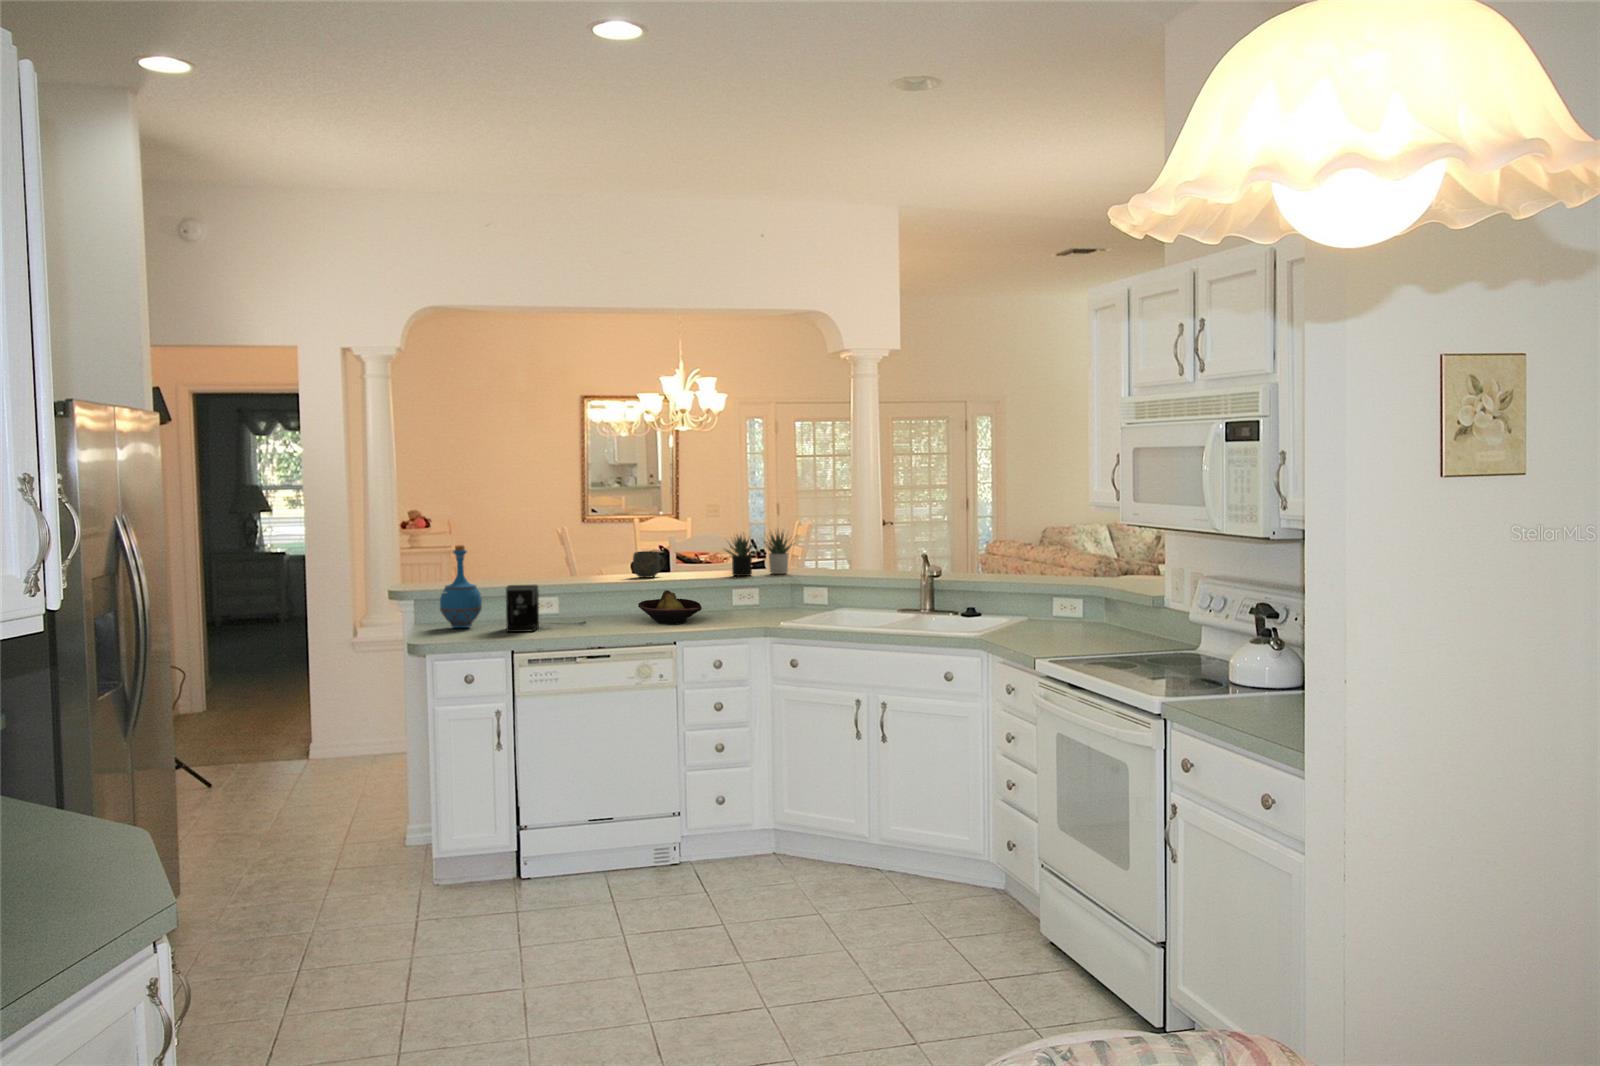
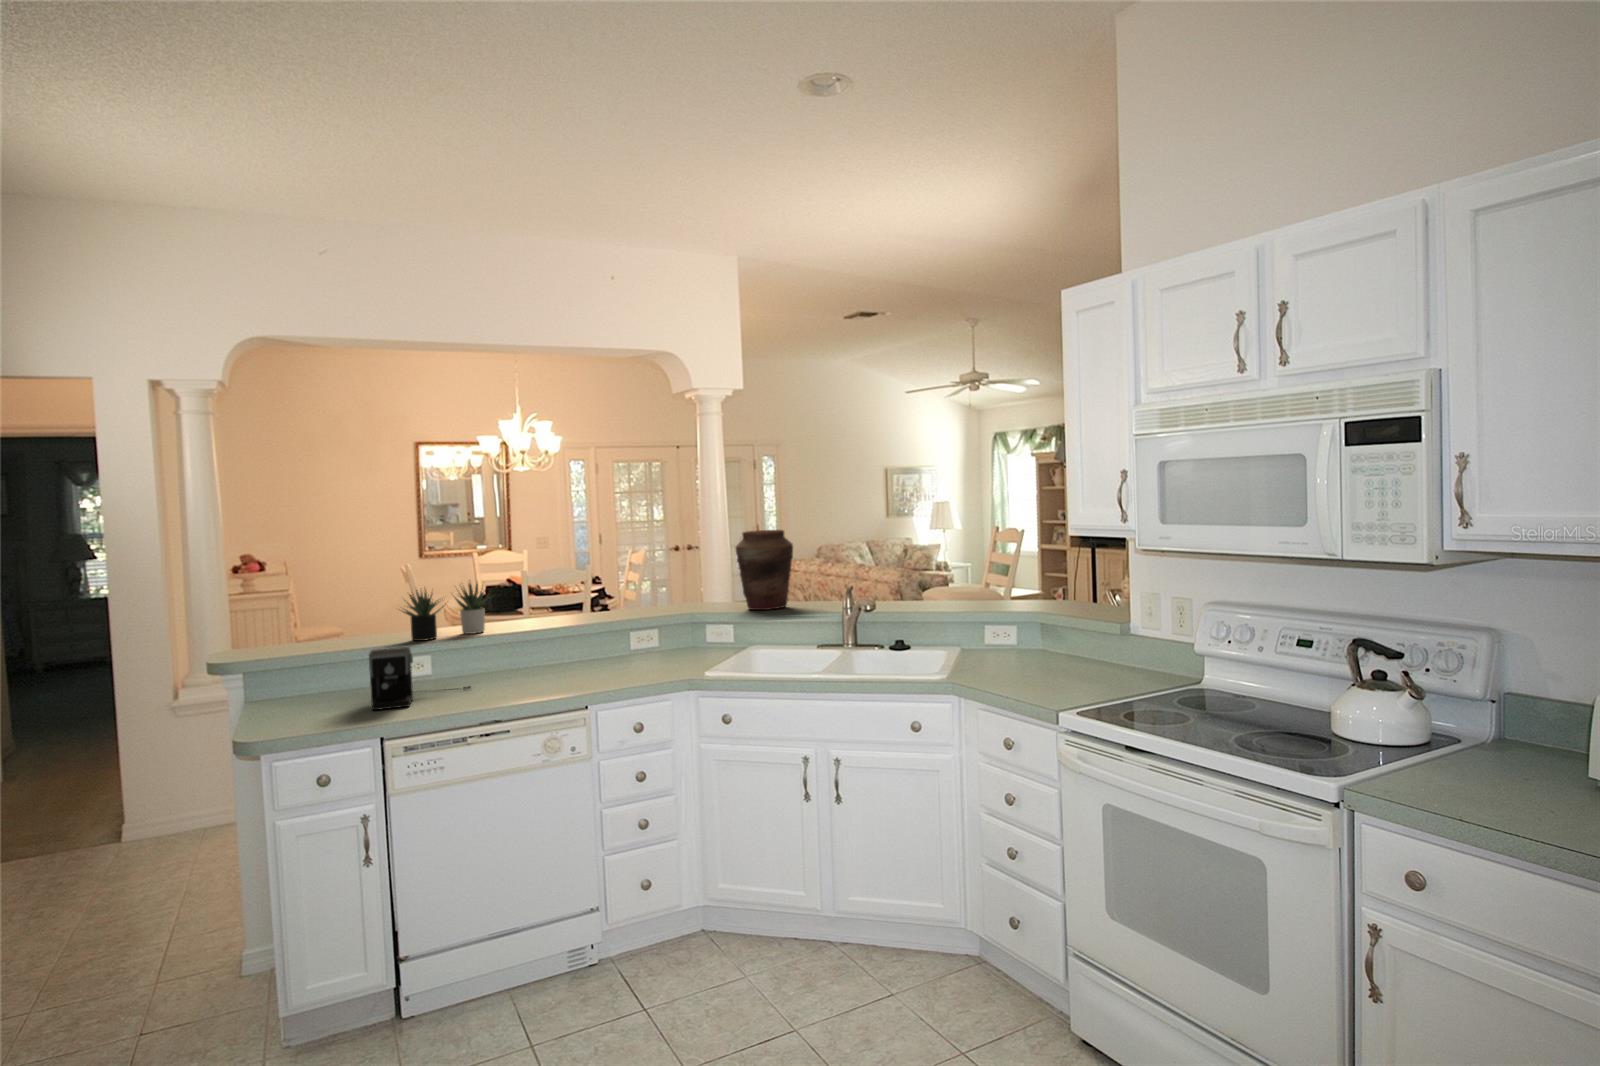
vase: none [836,499,891,576] -> present [736,530,793,610]
succulent plant: present [724,530,792,576] -> present [403,583,489,641]
bottle: present [440,545,482,628] -> none [279,604,337,707]
mug: present [633,552,665,578] -> none [514,595,549,625]
fruit bowl: present [638,590,702,624] -> none [530,641,608,682]

